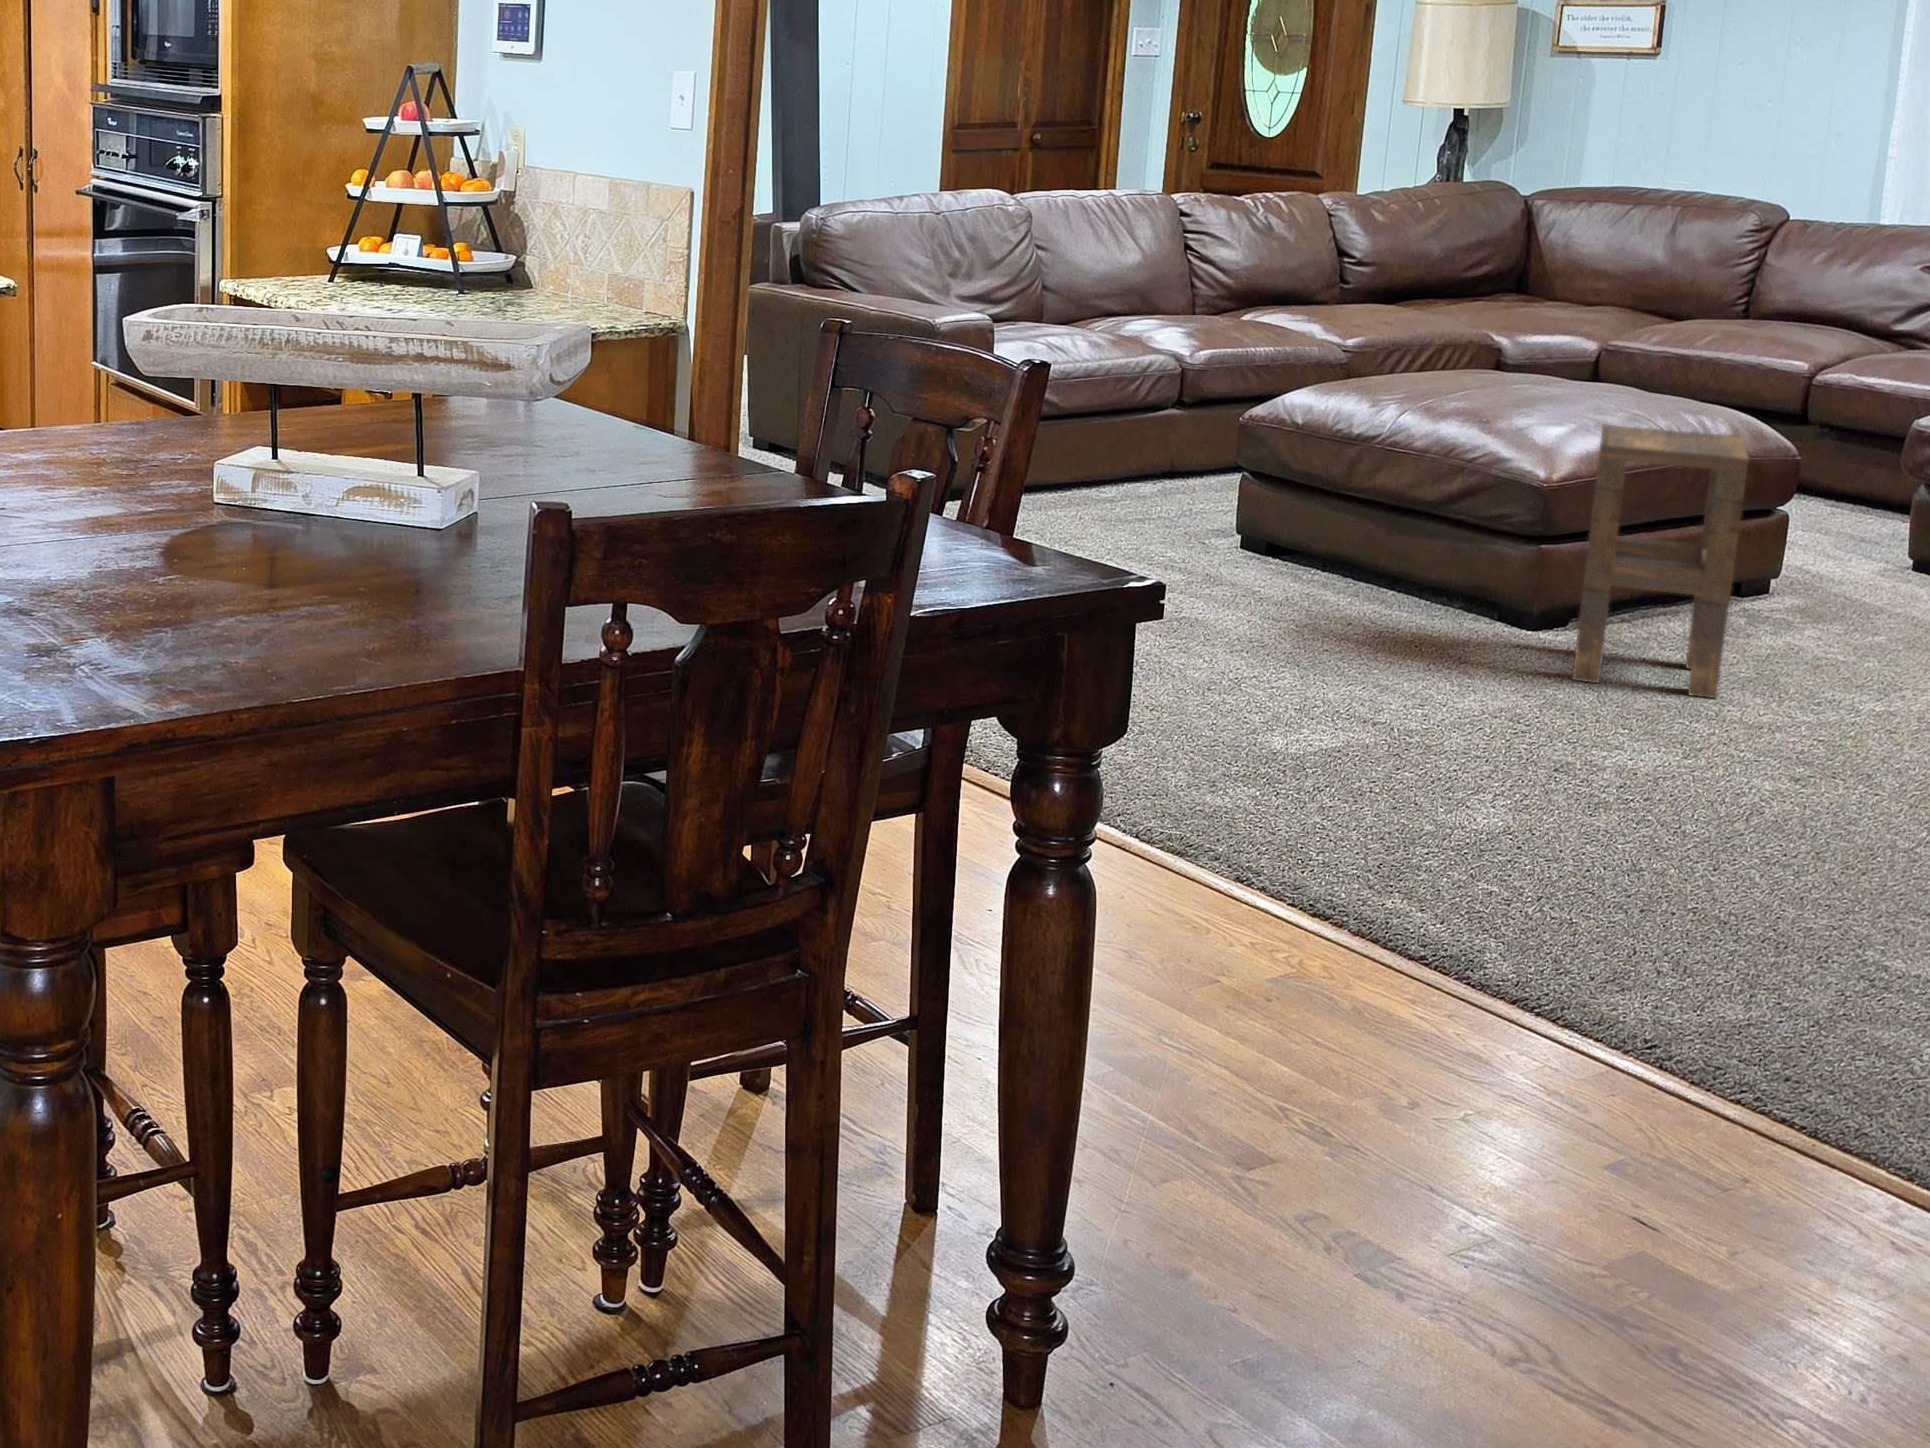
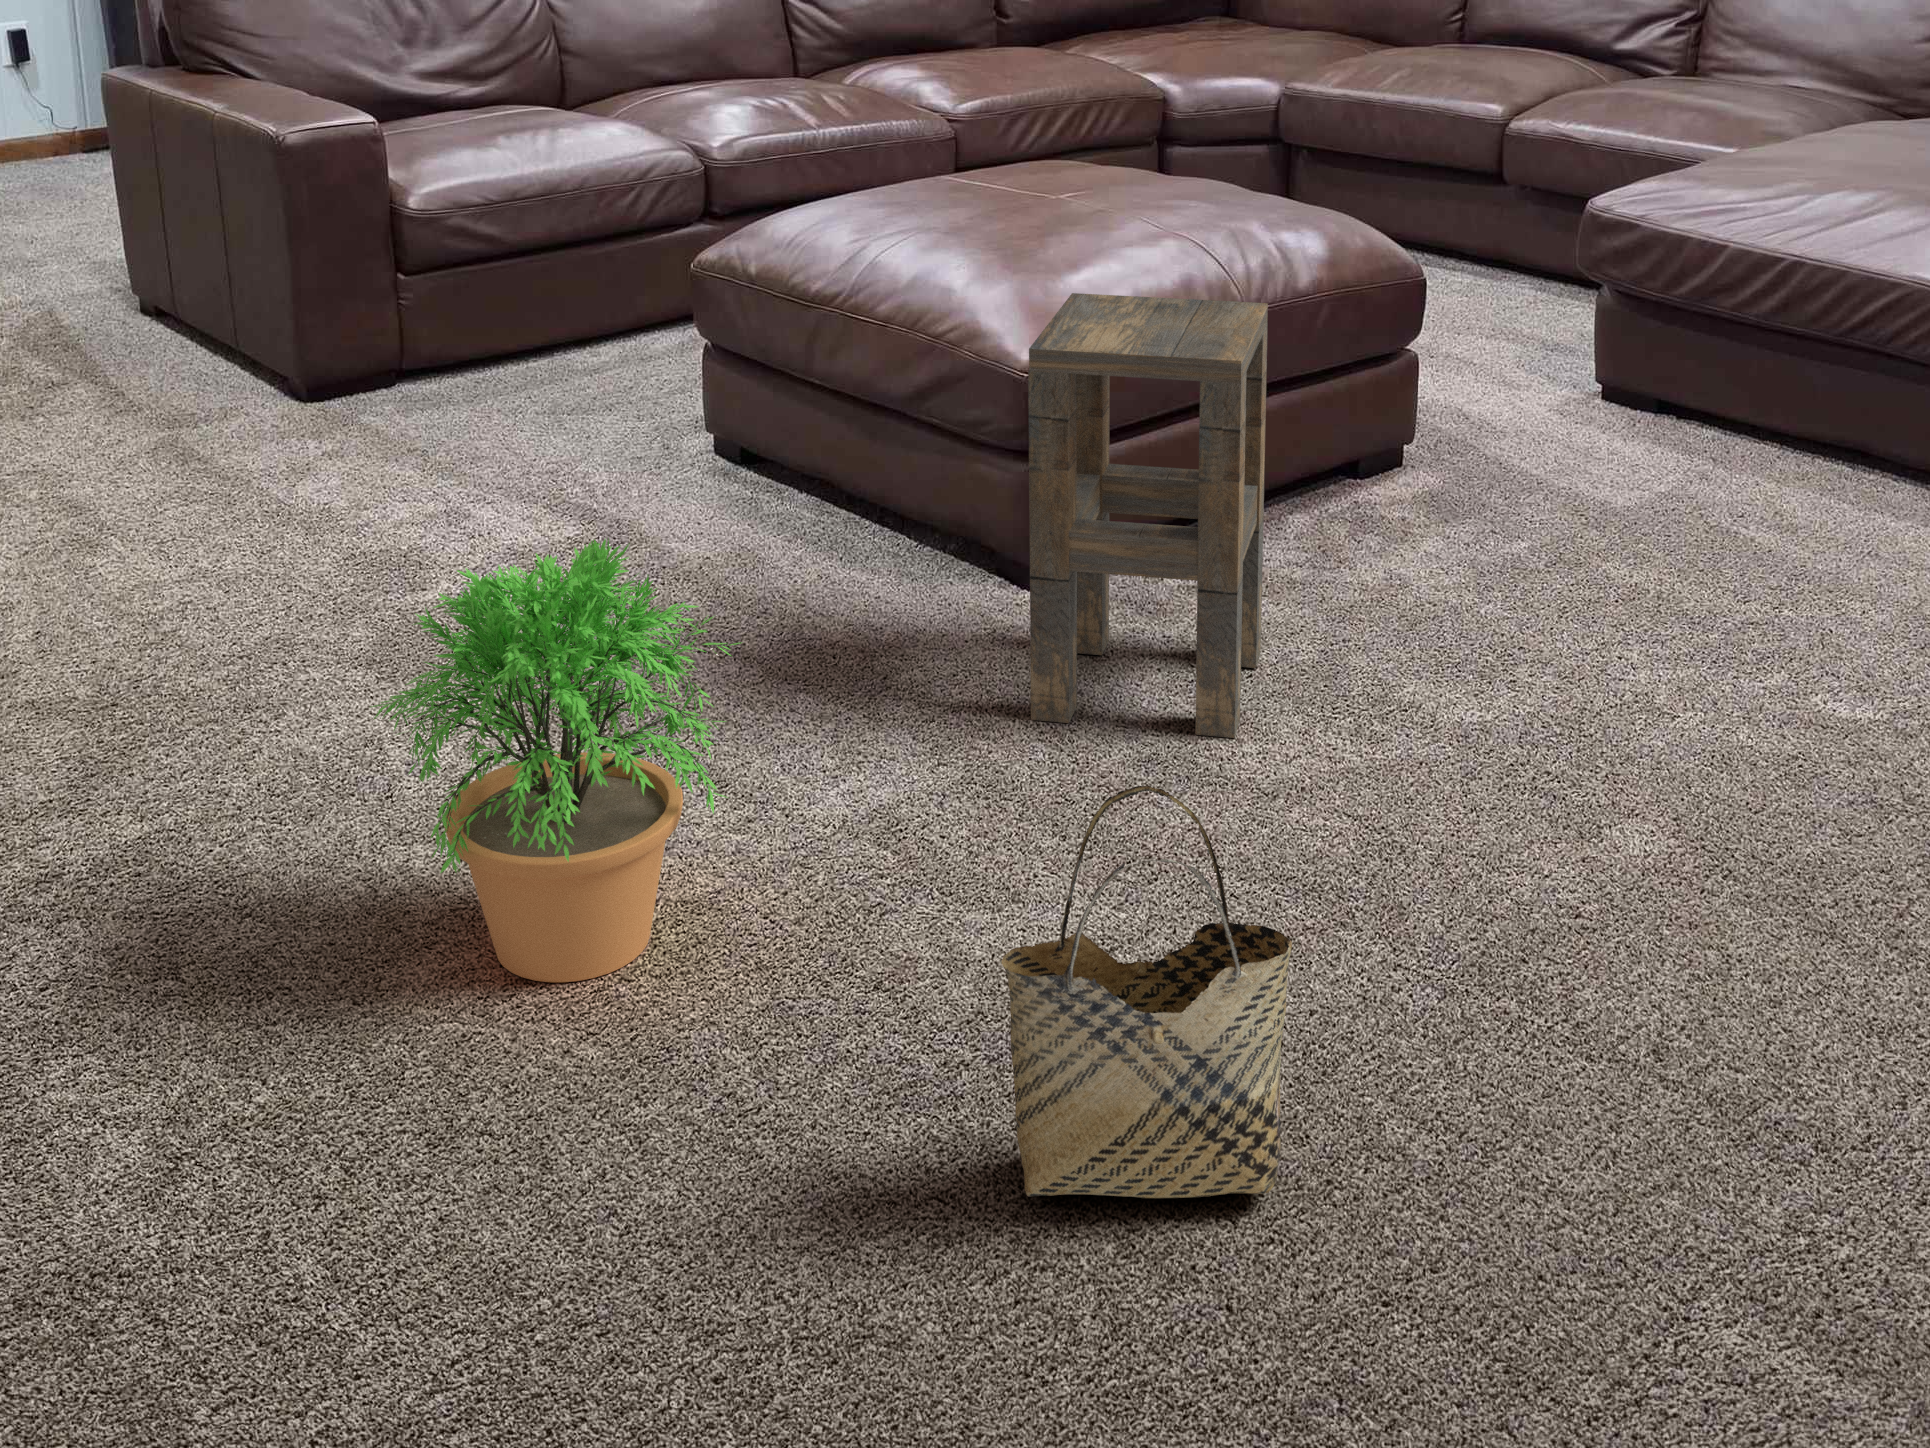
potted plant: none [1277,507,1480,747] -> present [372,539,740,982]
woven basket: none [1690,629,1862,844] -> present [1001,786,1292,1198]

